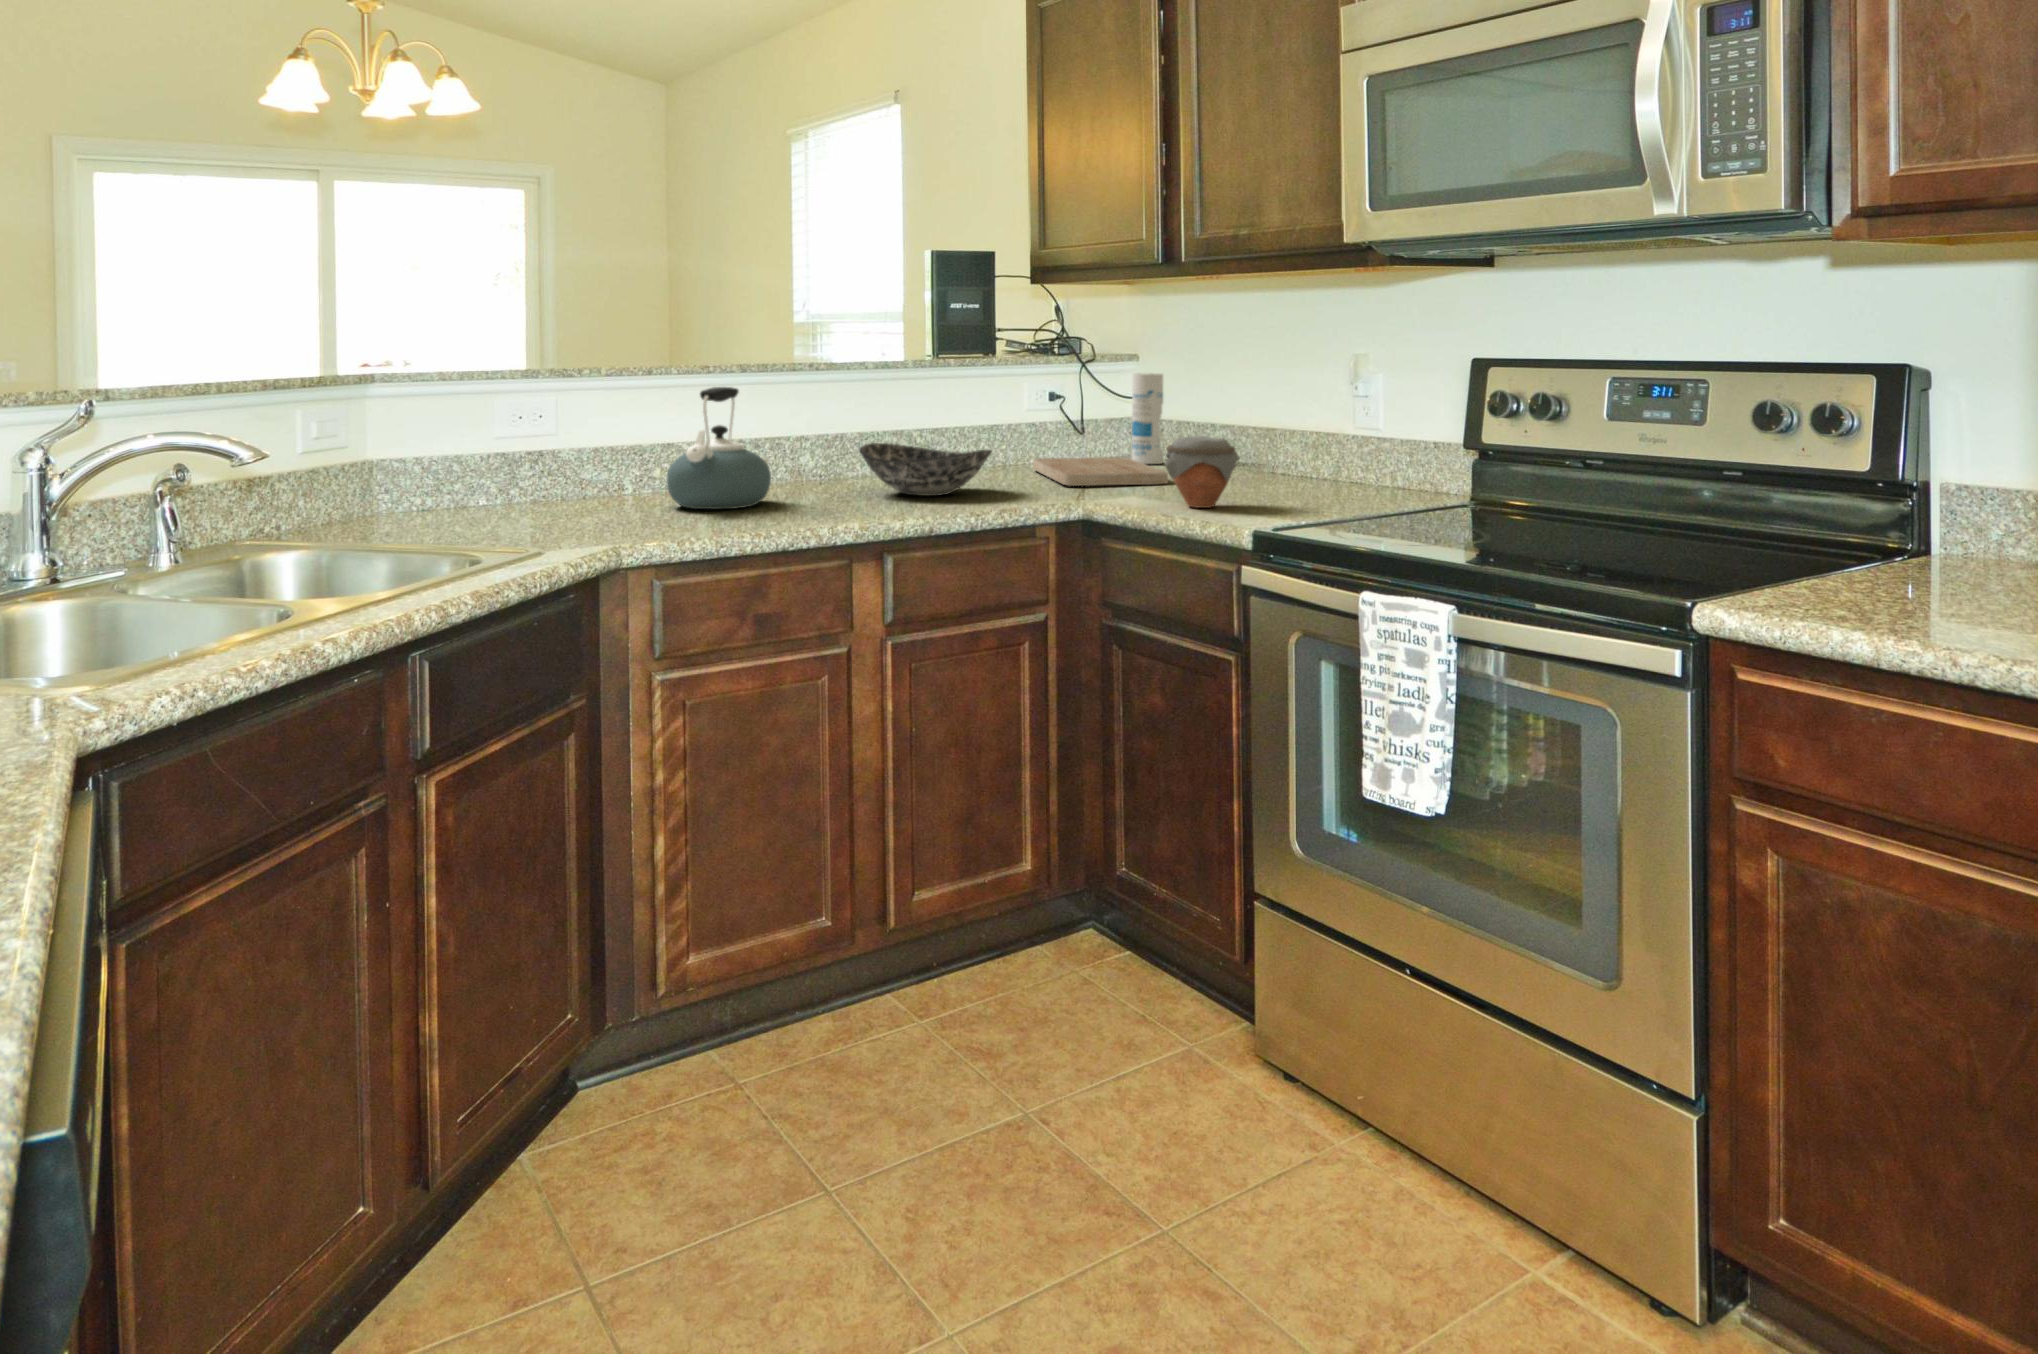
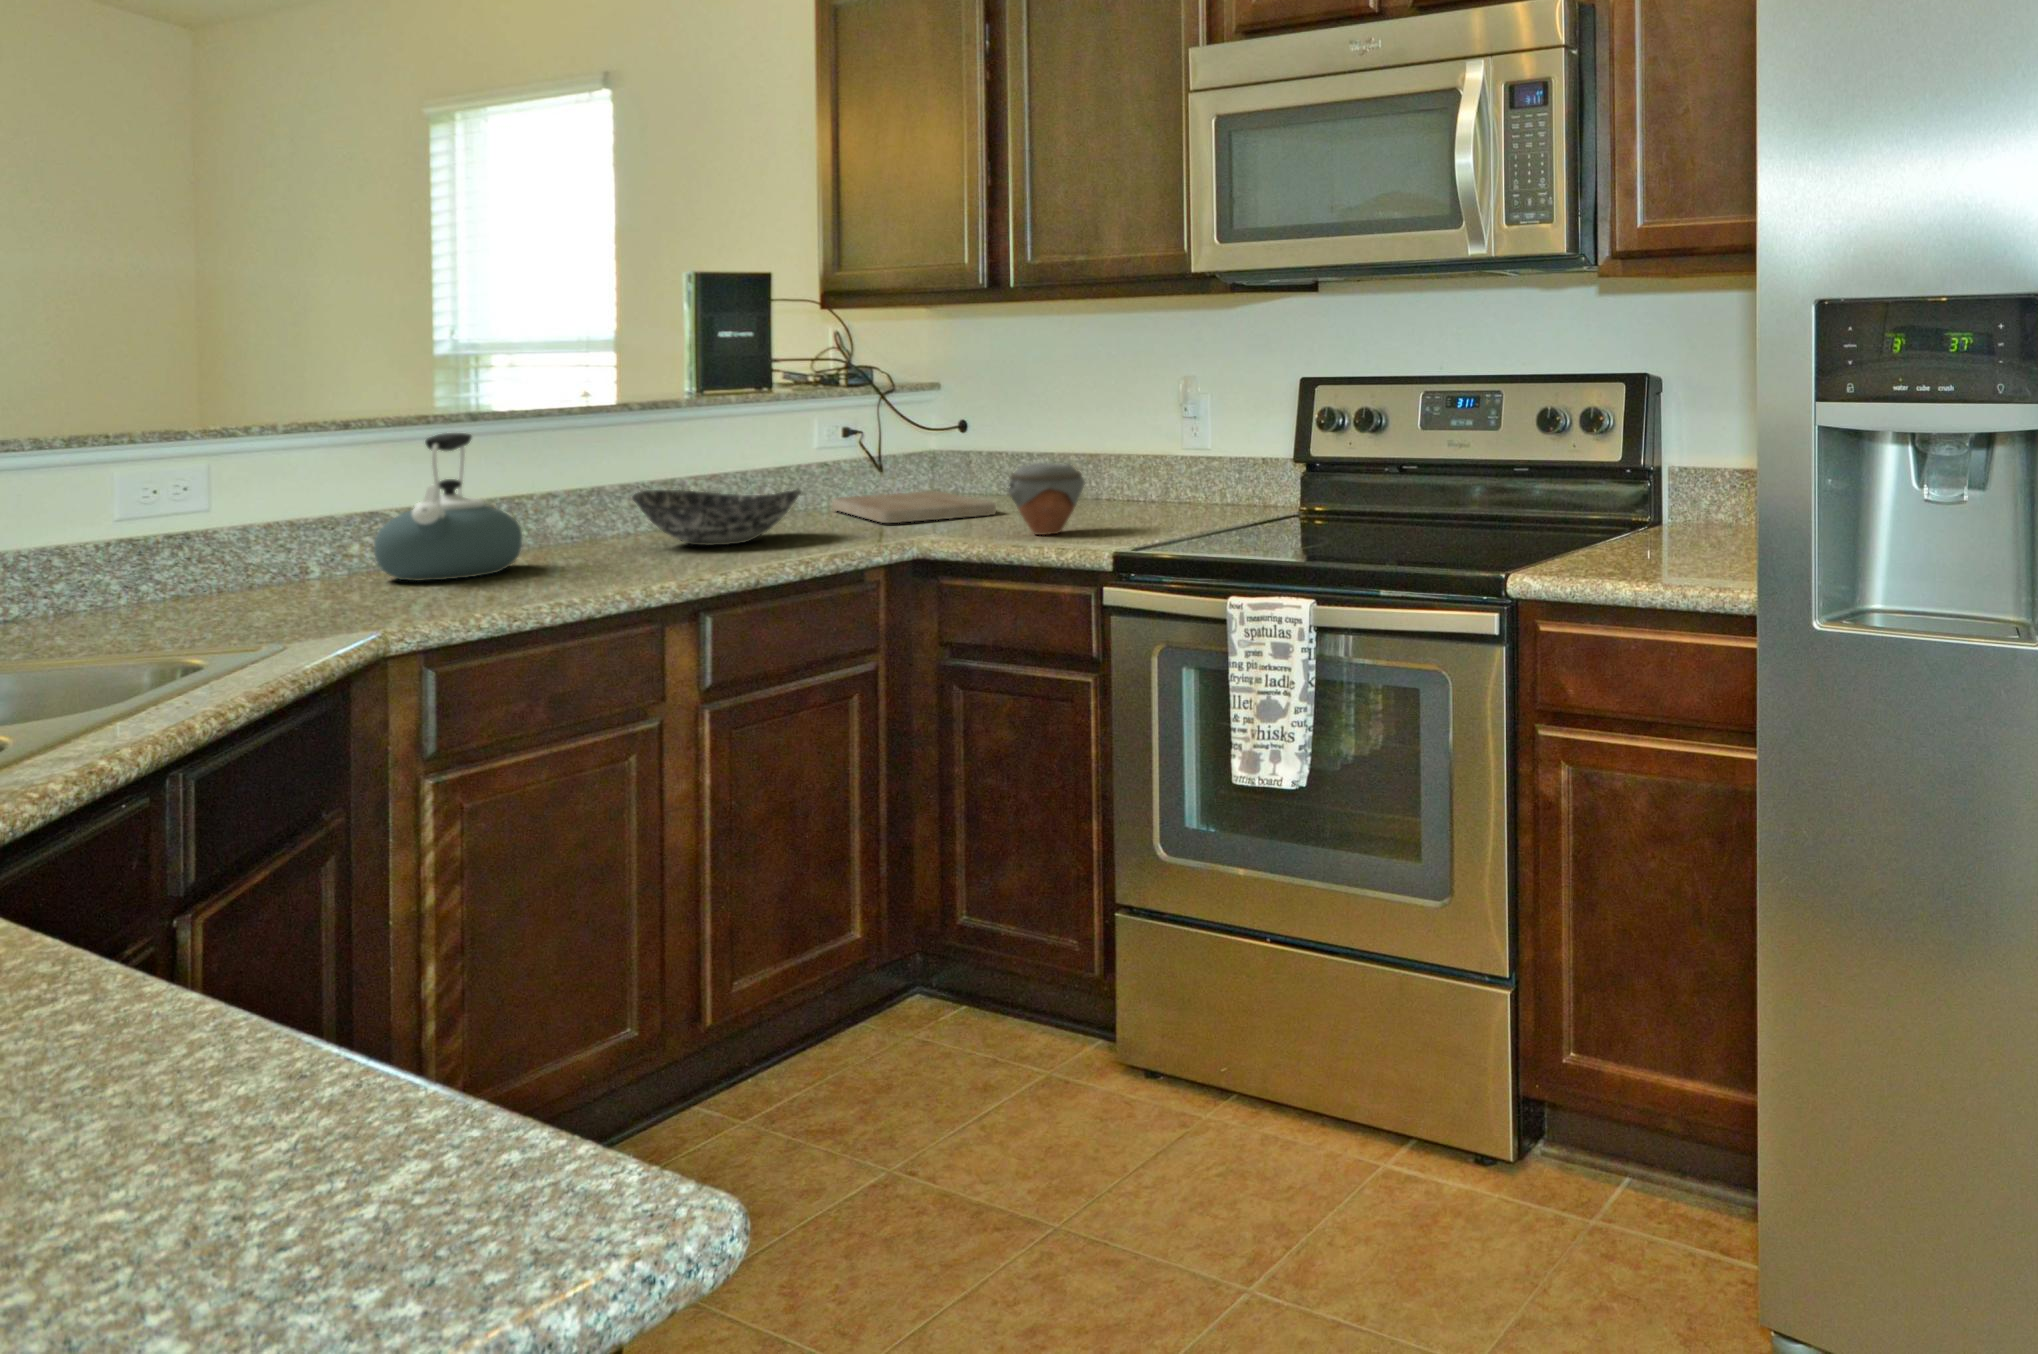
canister: present [1132,373,1163,464] -> none [941,400,977,497]

